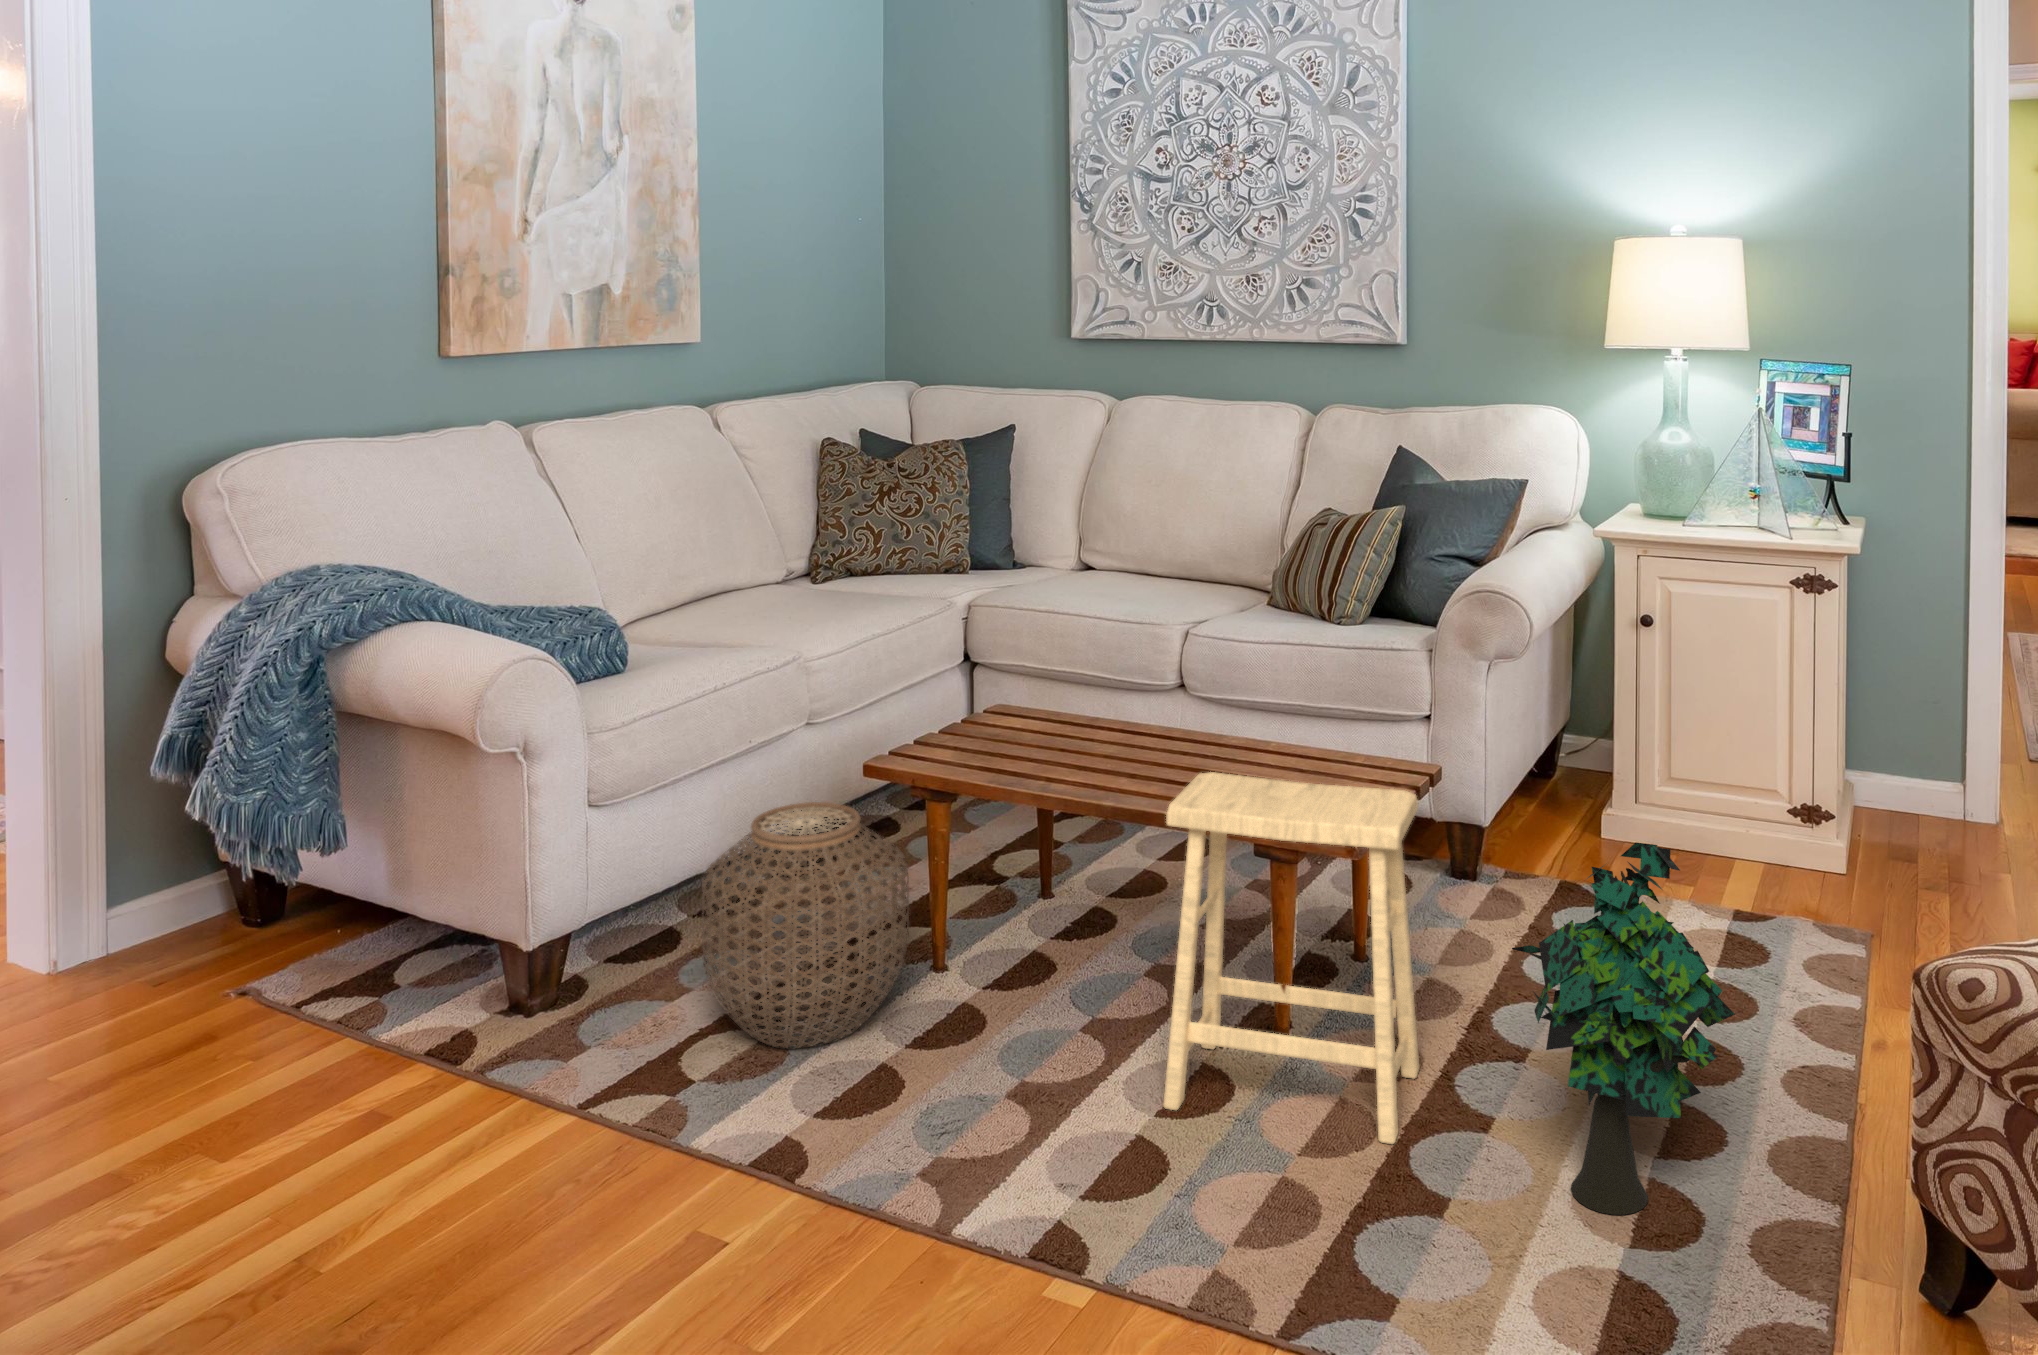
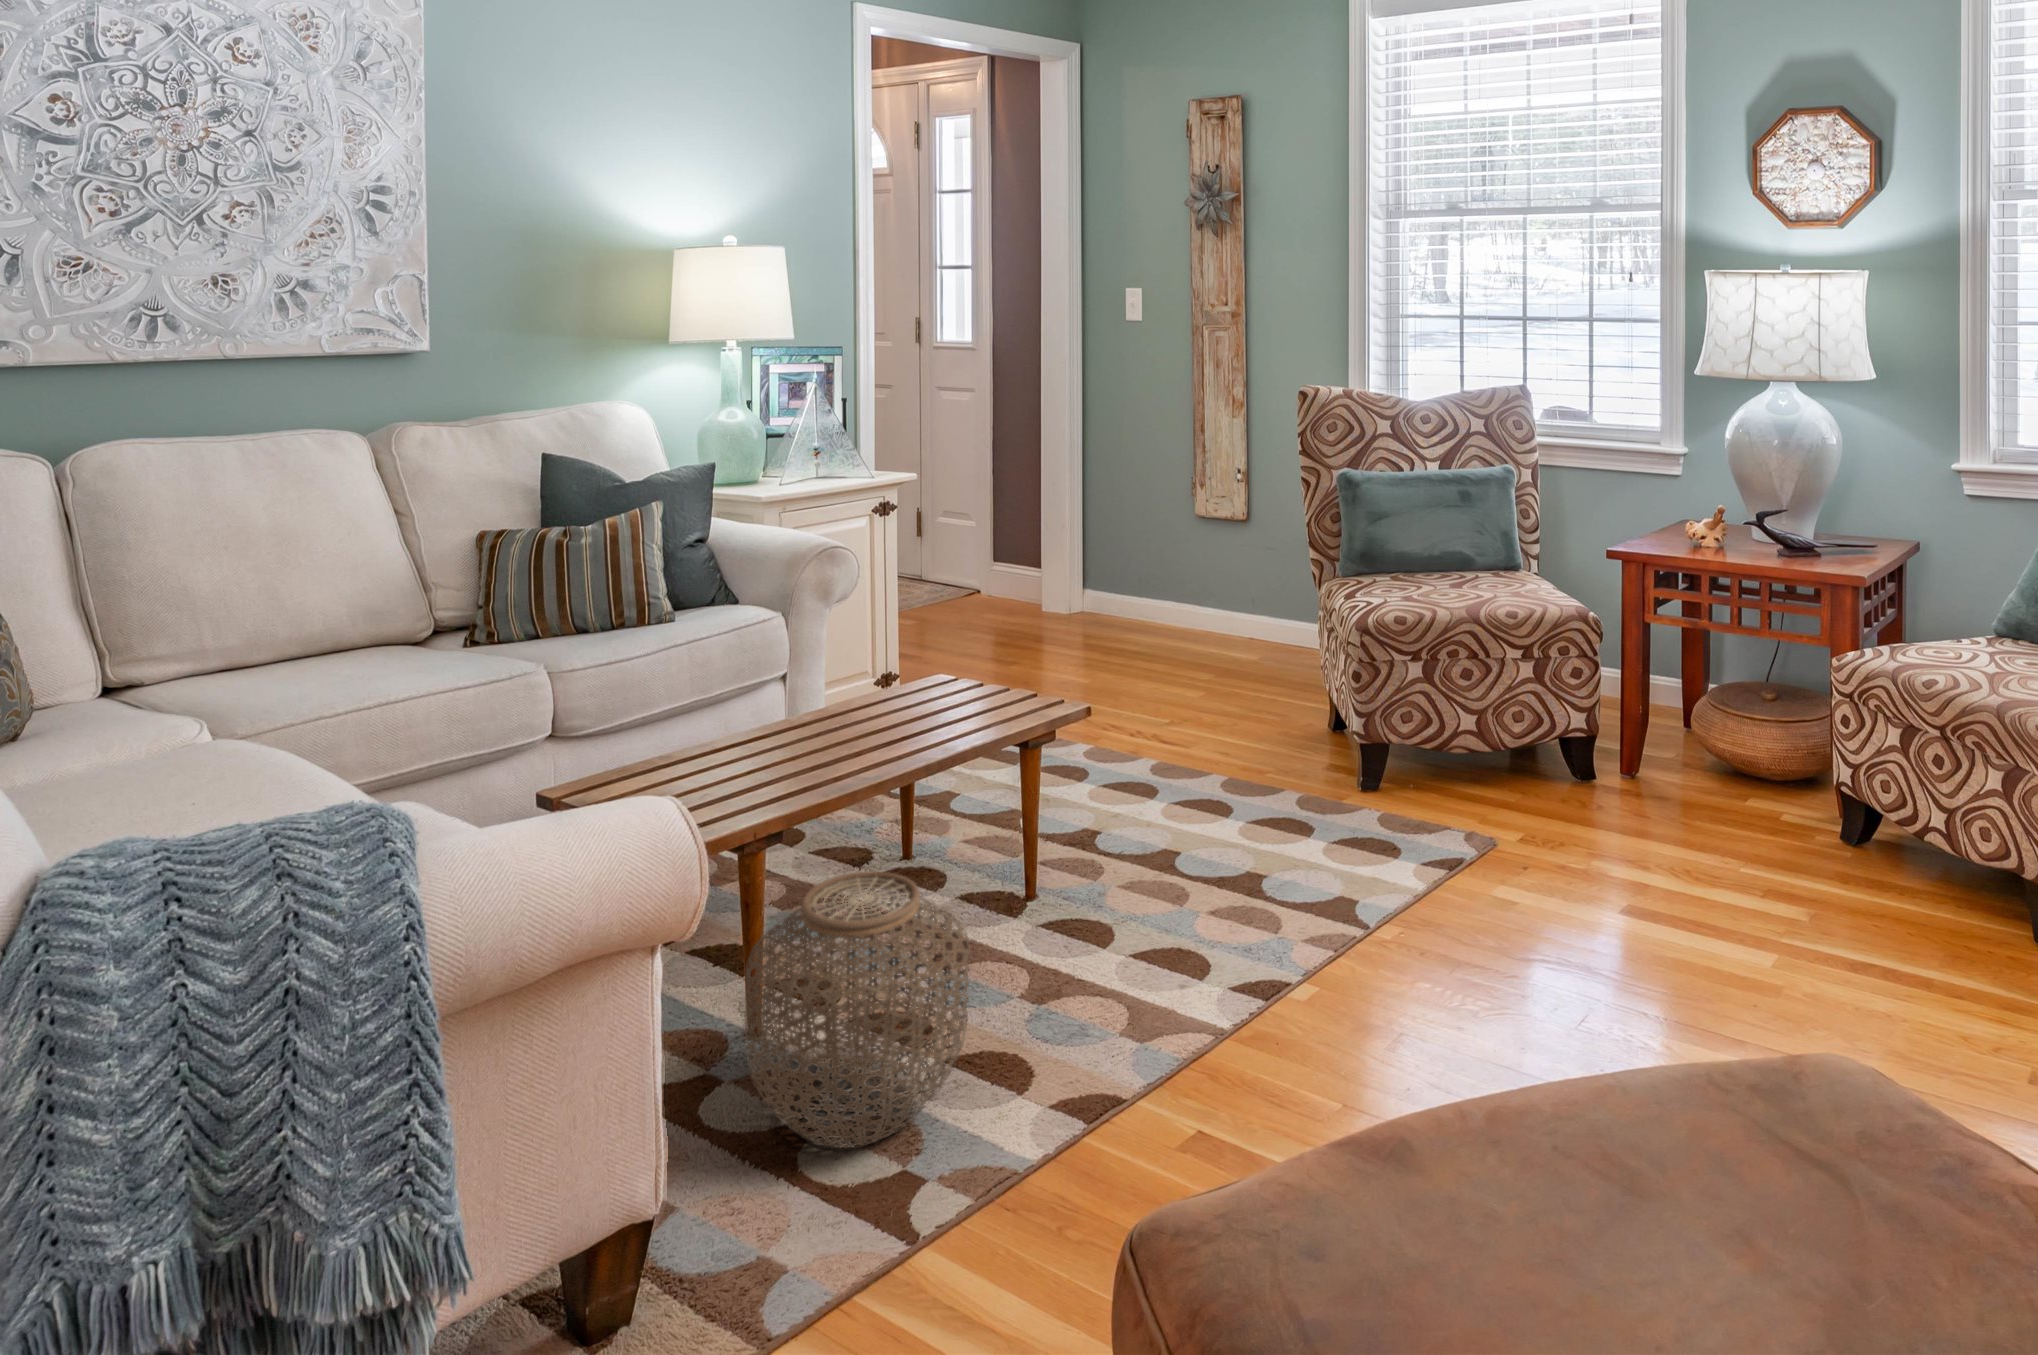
footstool: present [1163,772,1419,1144] -> none [1022,656,1199,940]
decorative plant: present [1512,843,1735,1215] -> none [1213,616,1333,833]

